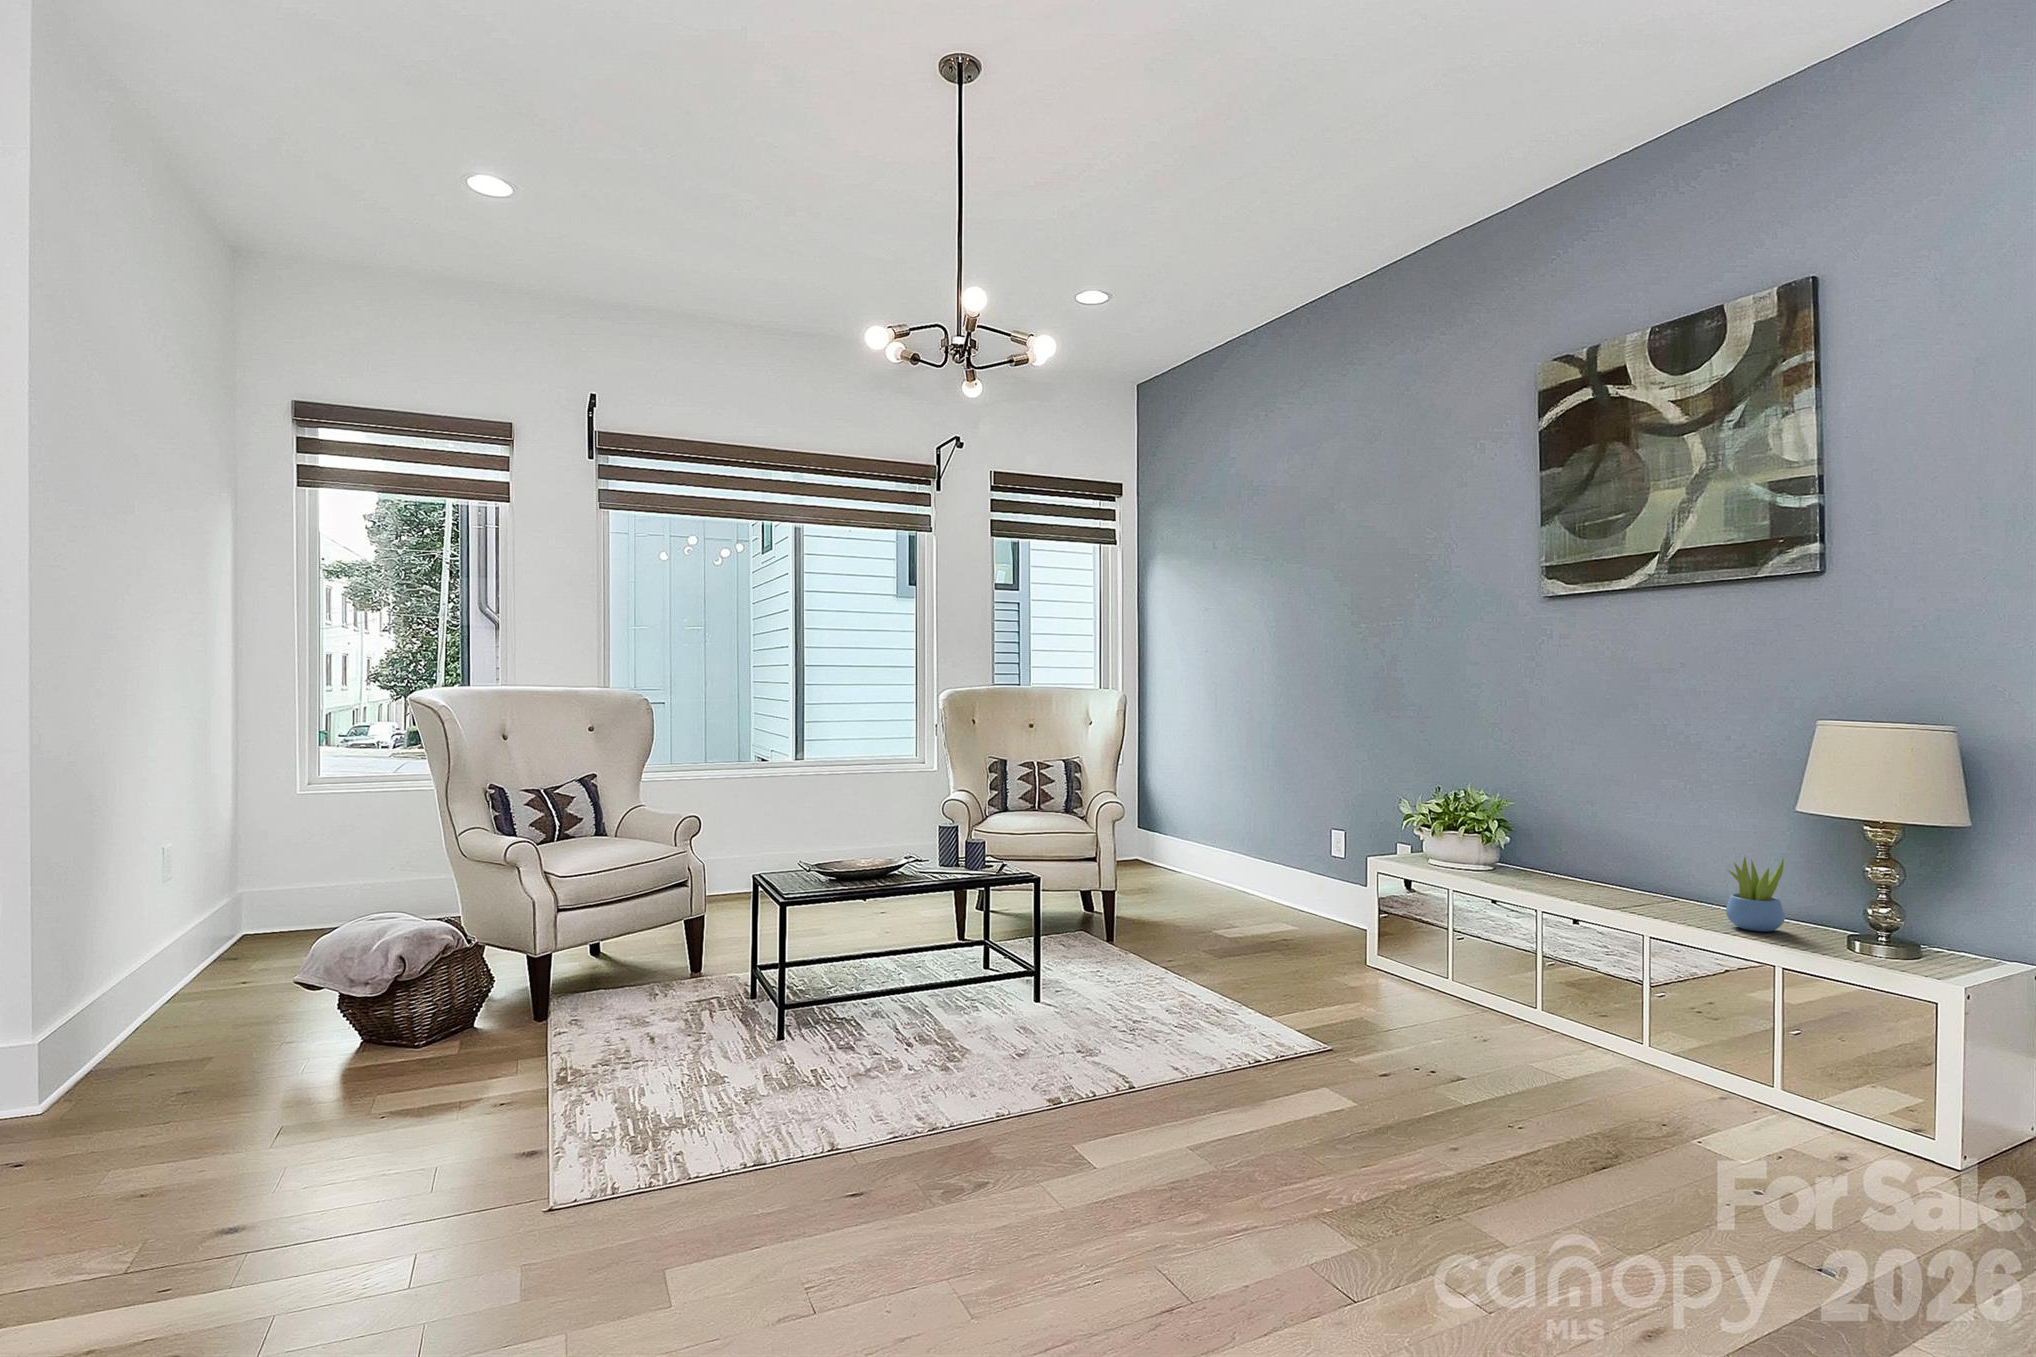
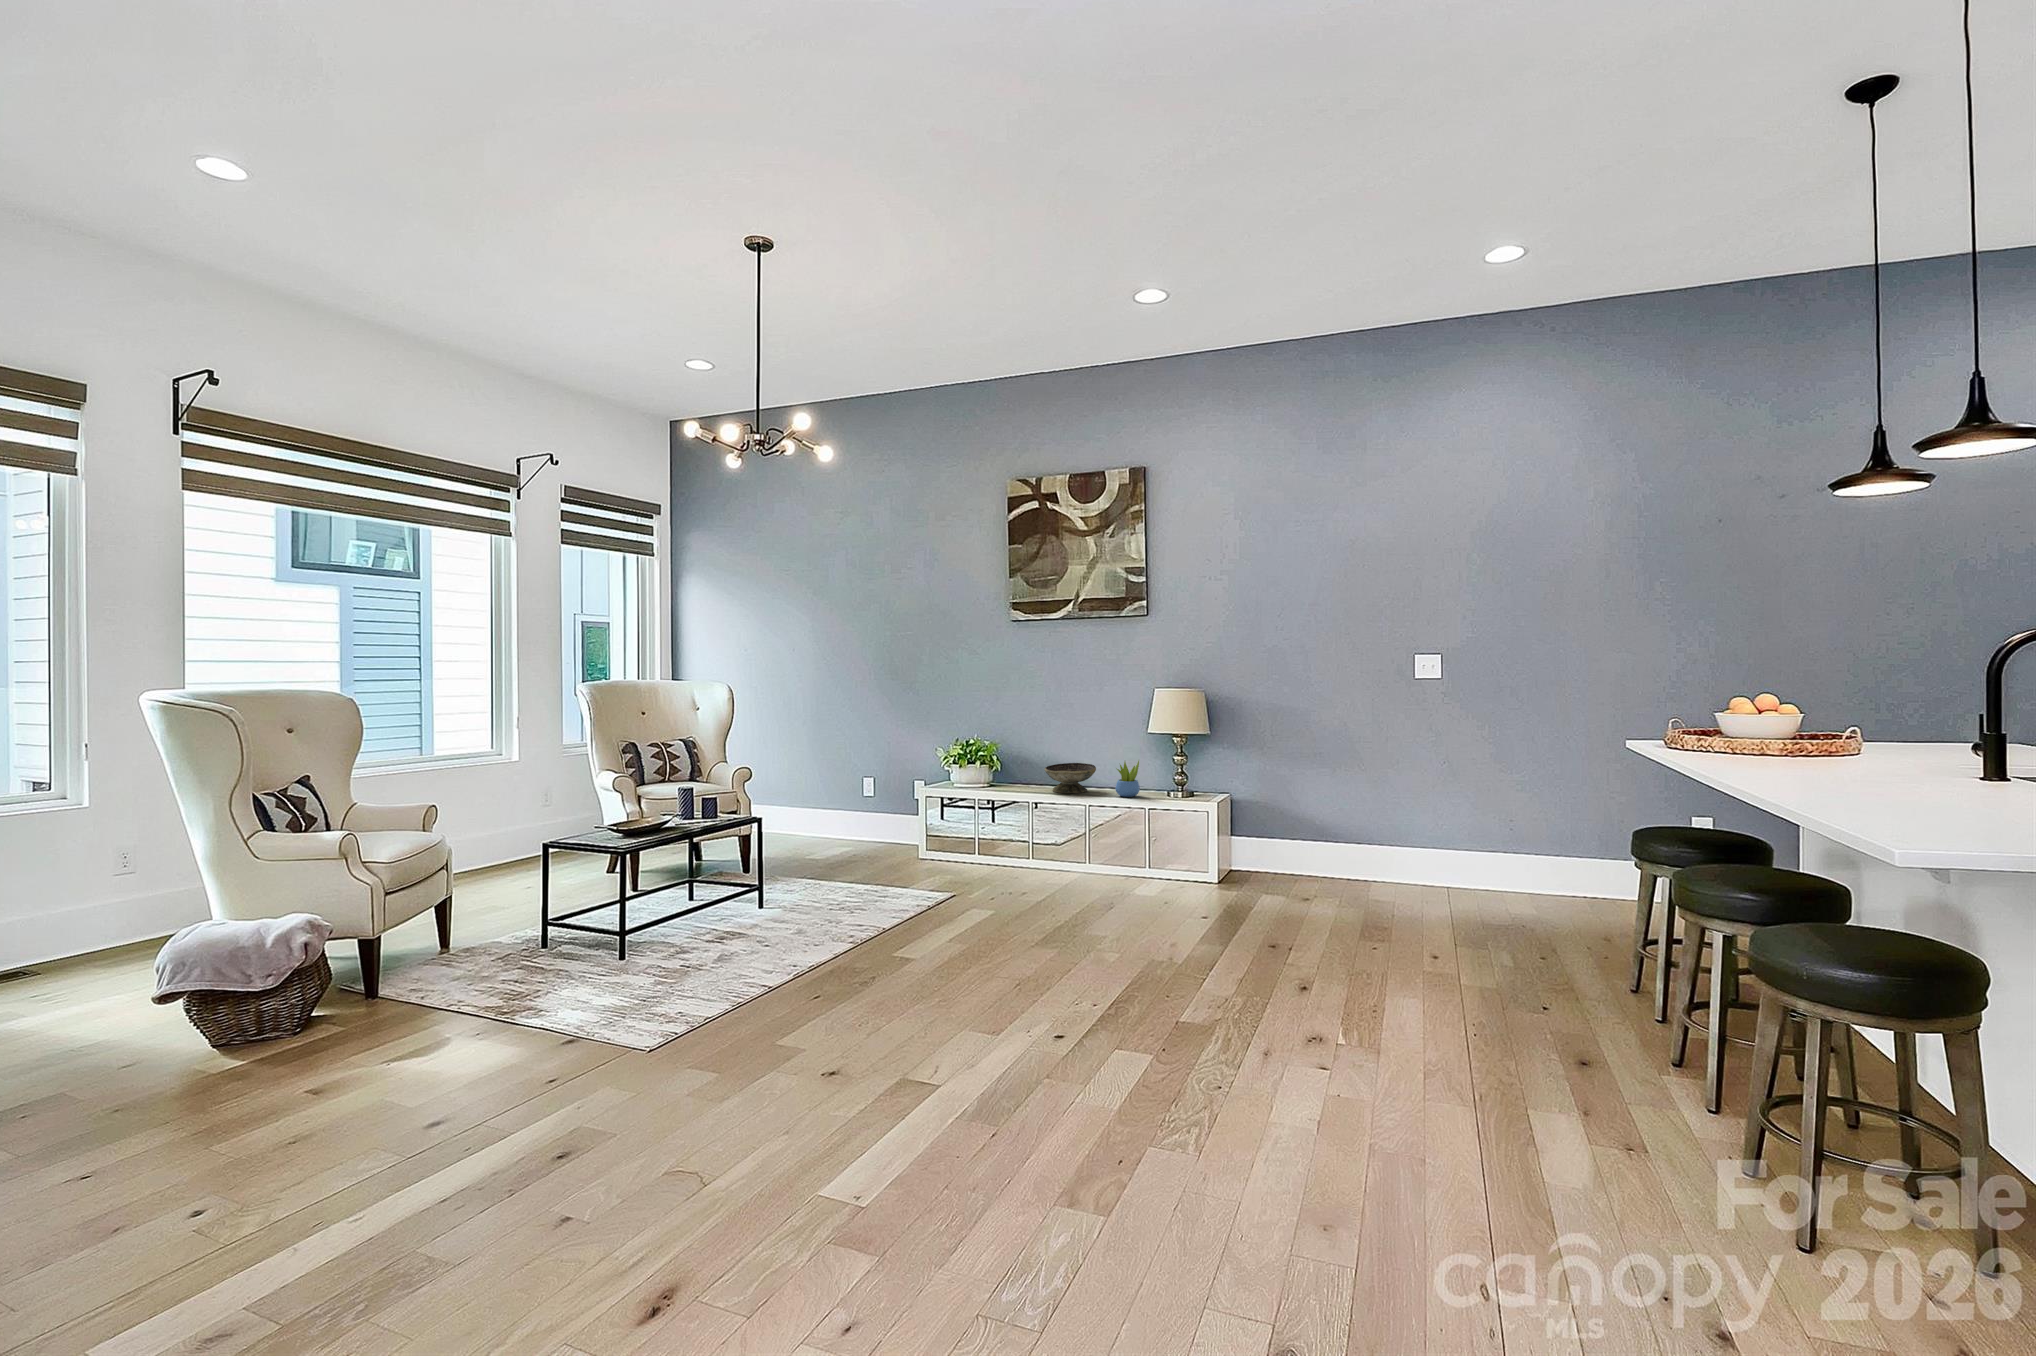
decorative bowl: none [1583,850,1694,909] -> present [1045,763,1096,793]

